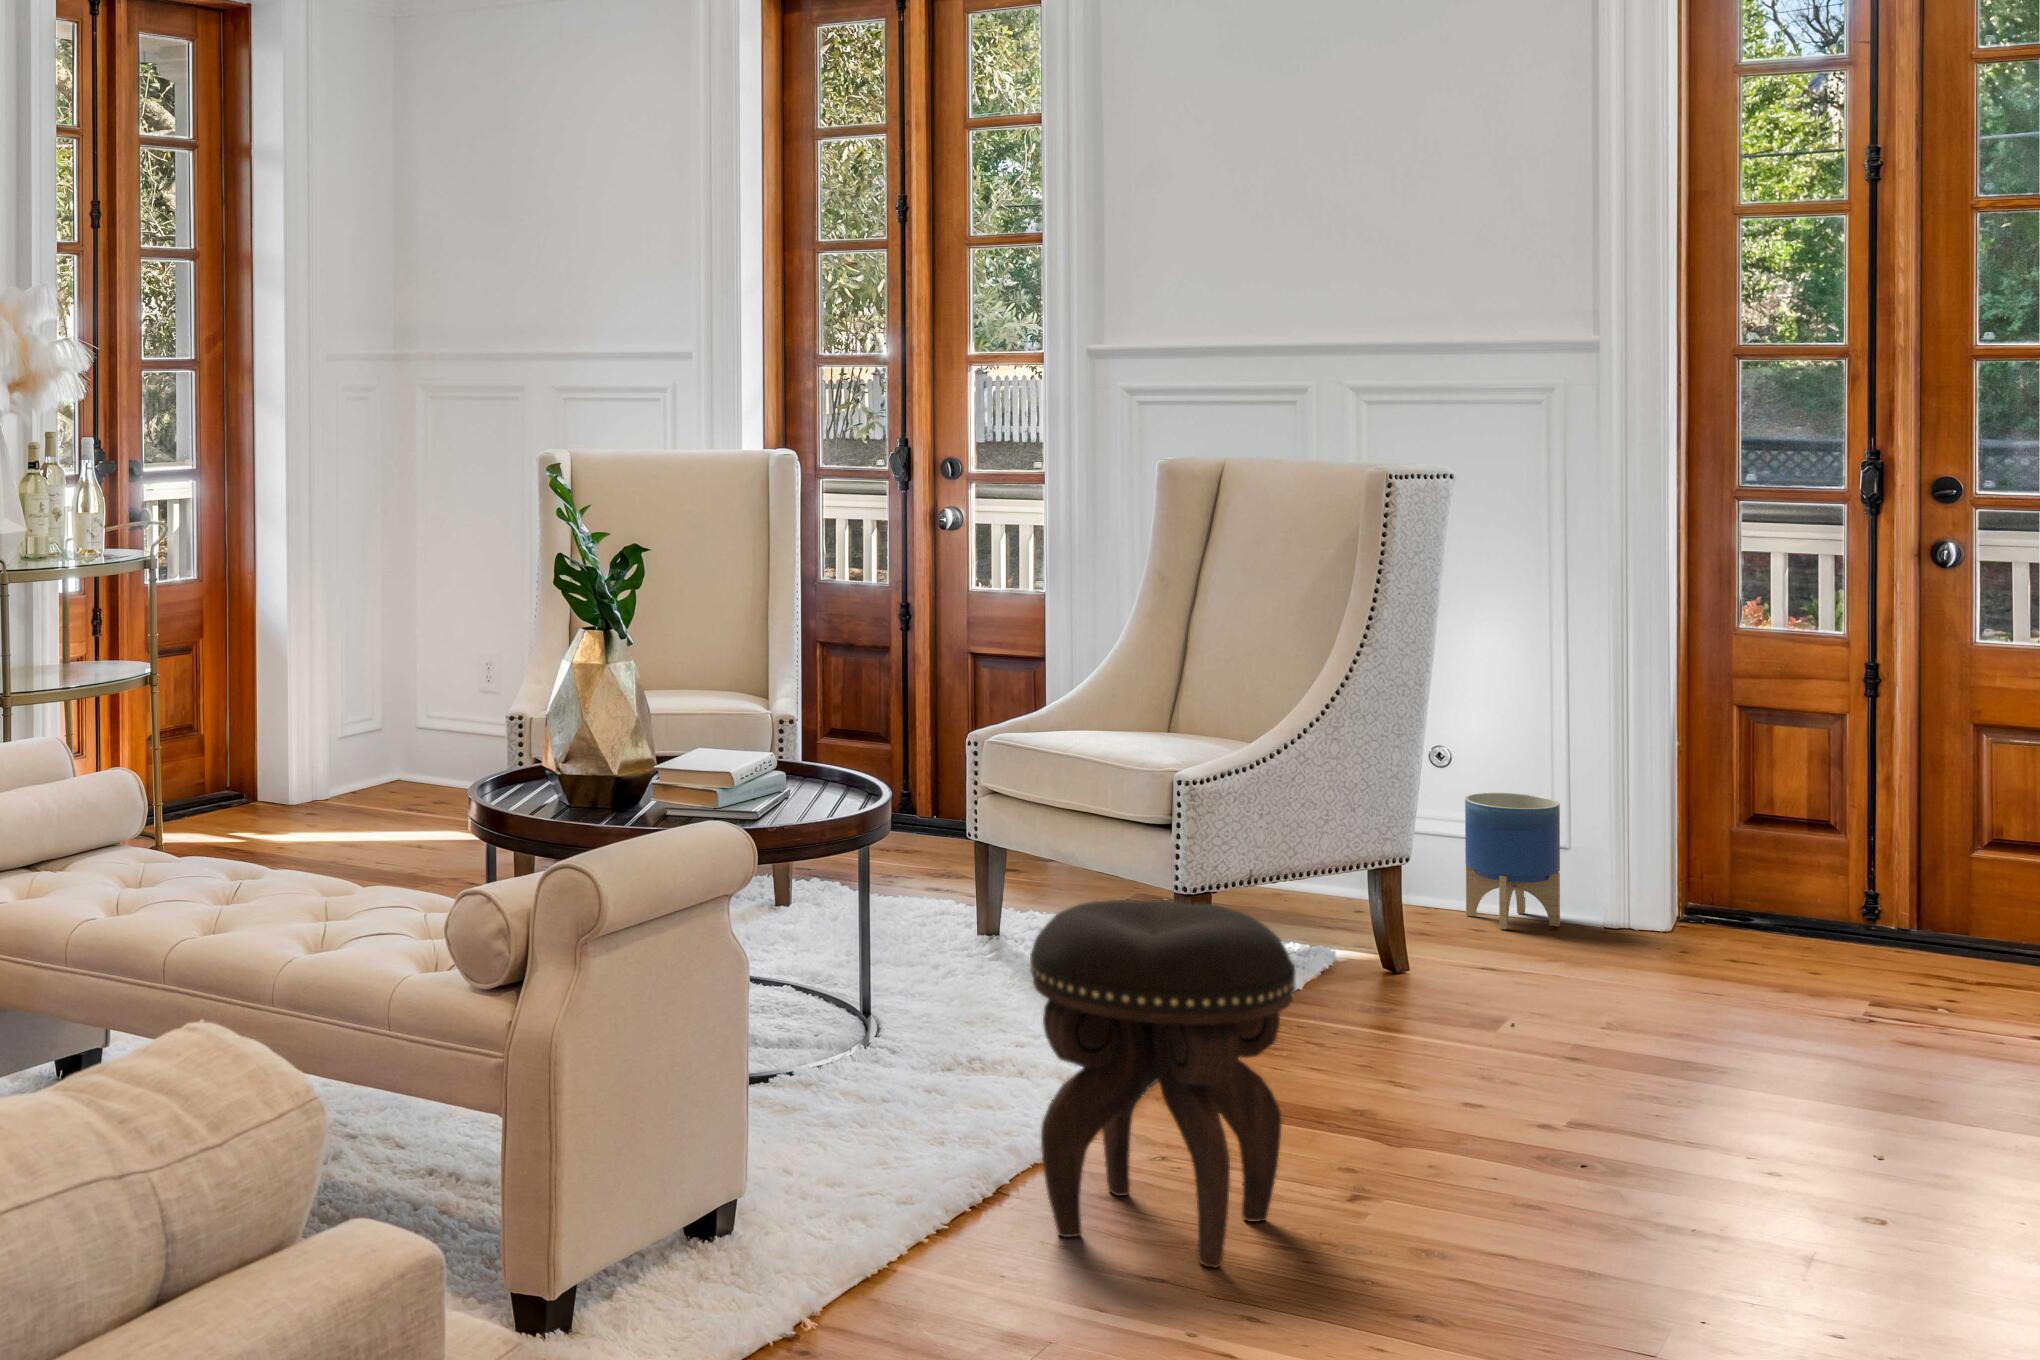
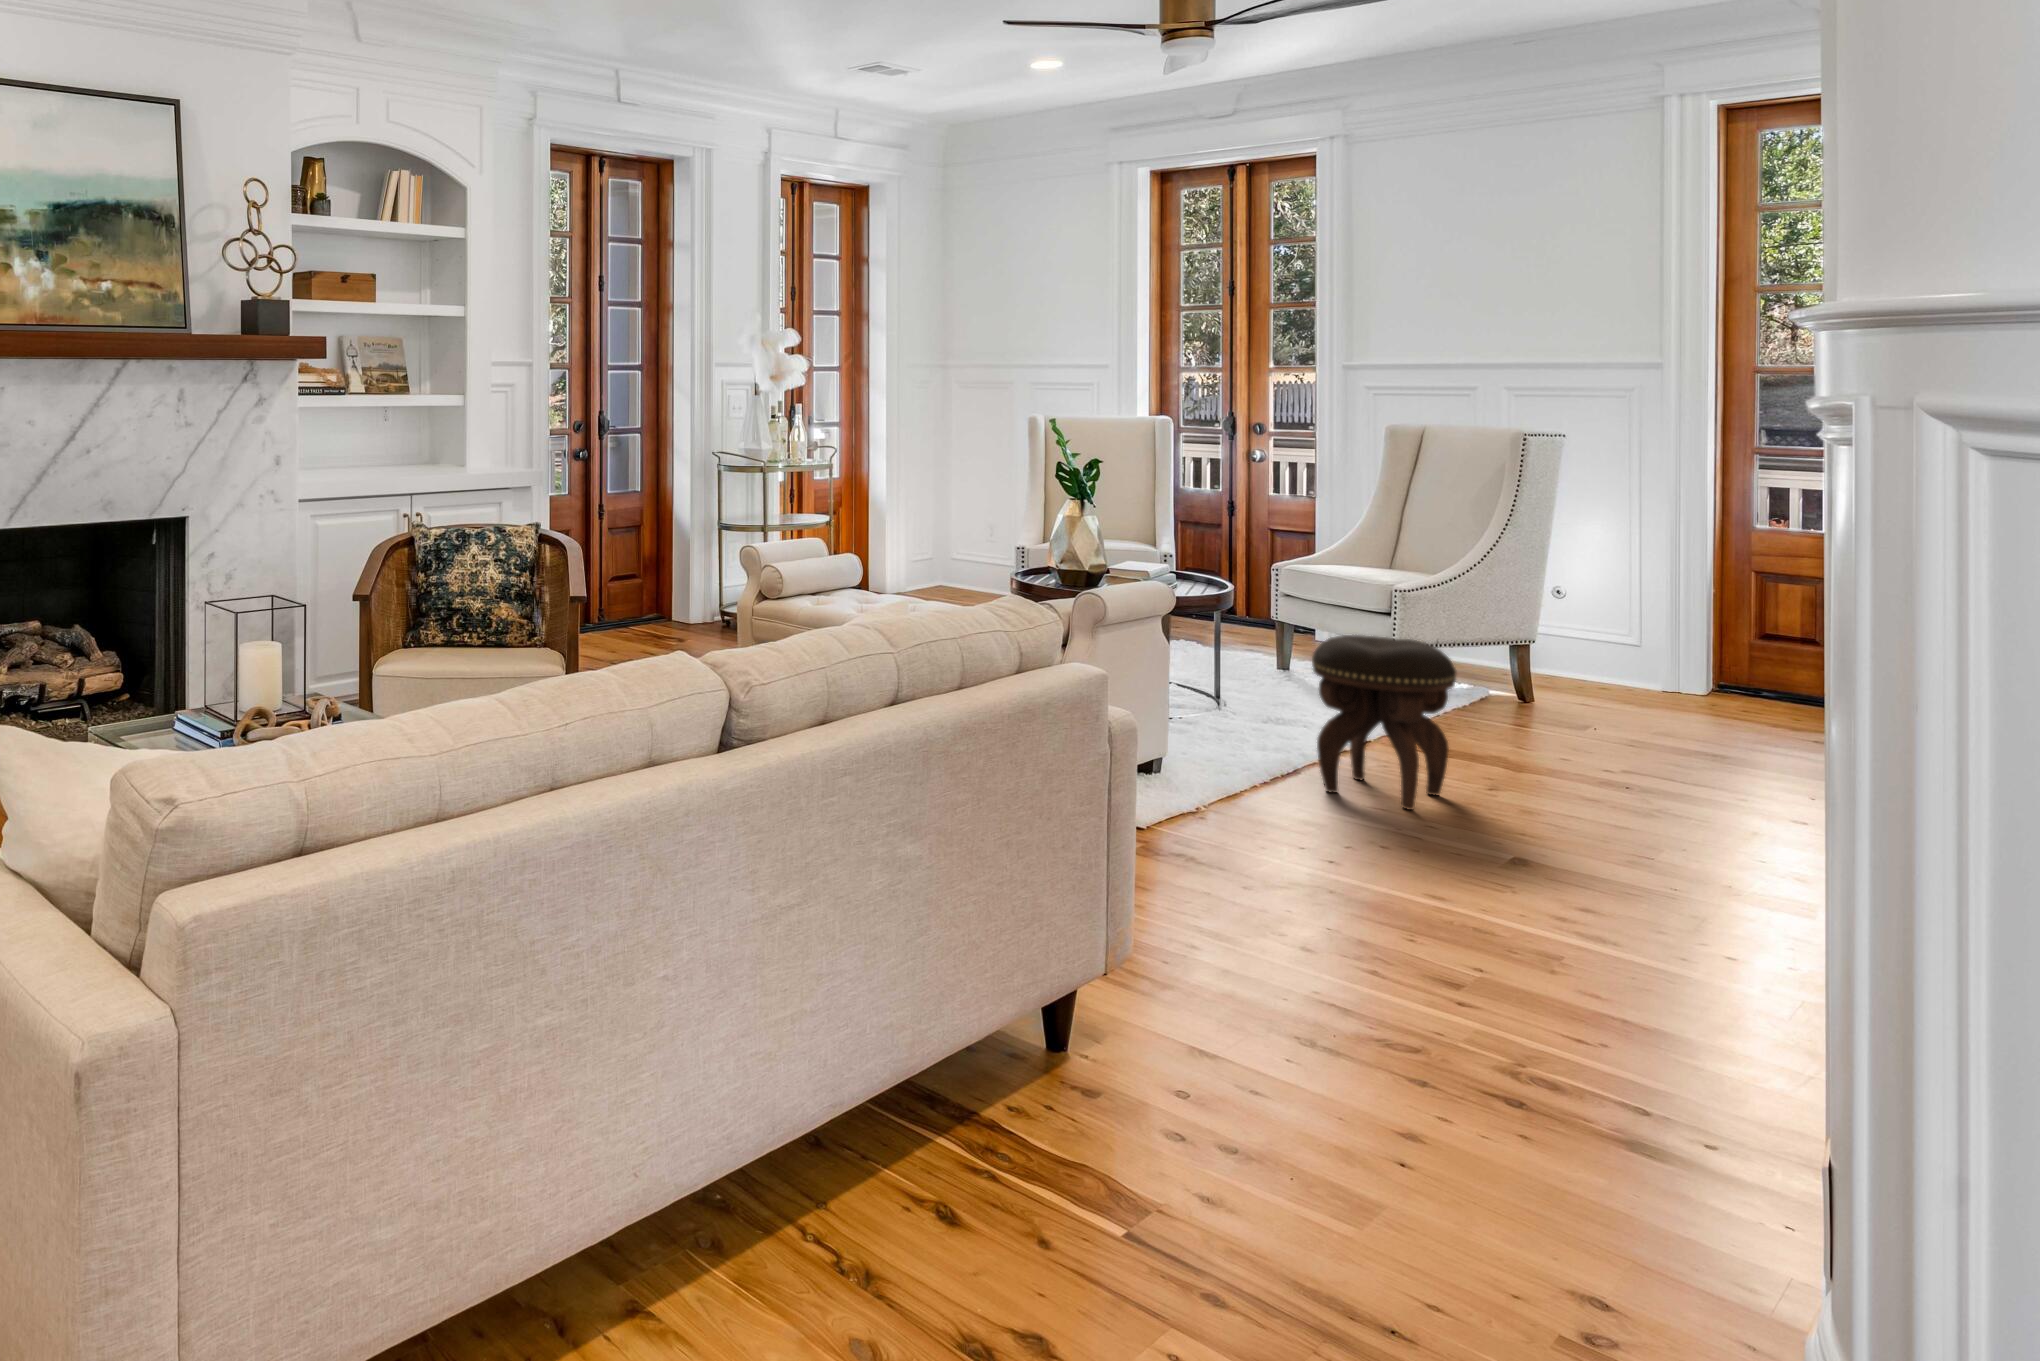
planter: present [1465,793,1560,930] -> none [1575,614,1636,690]

